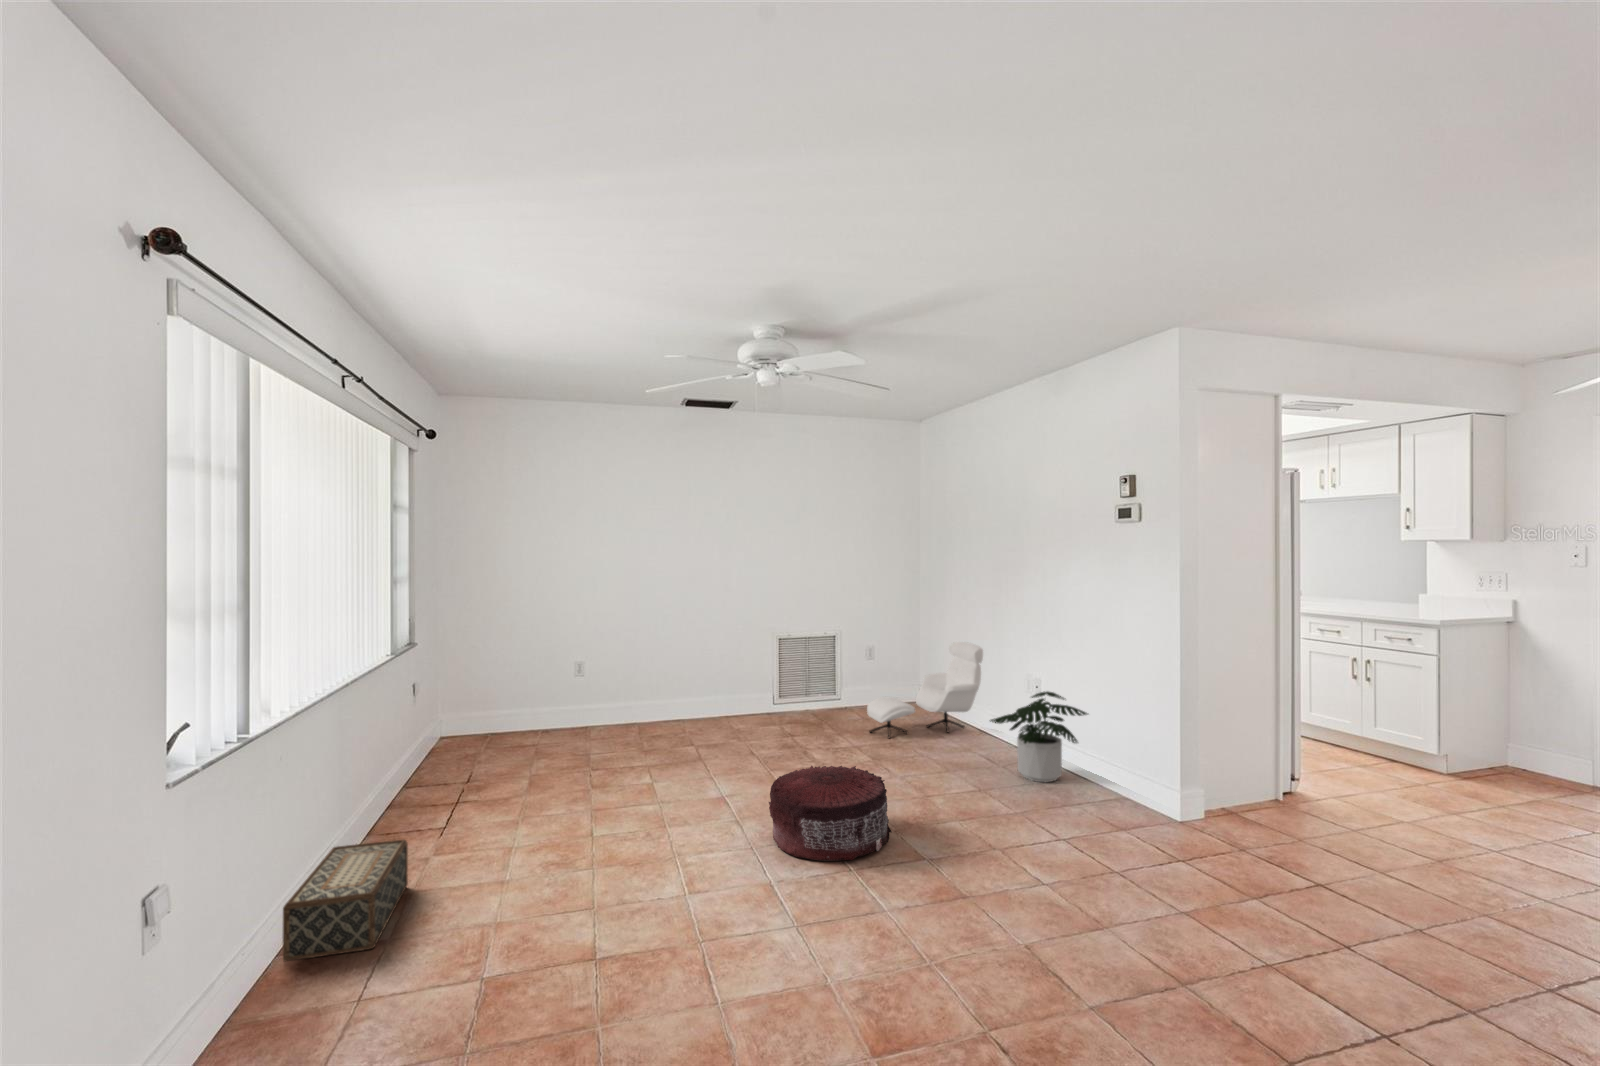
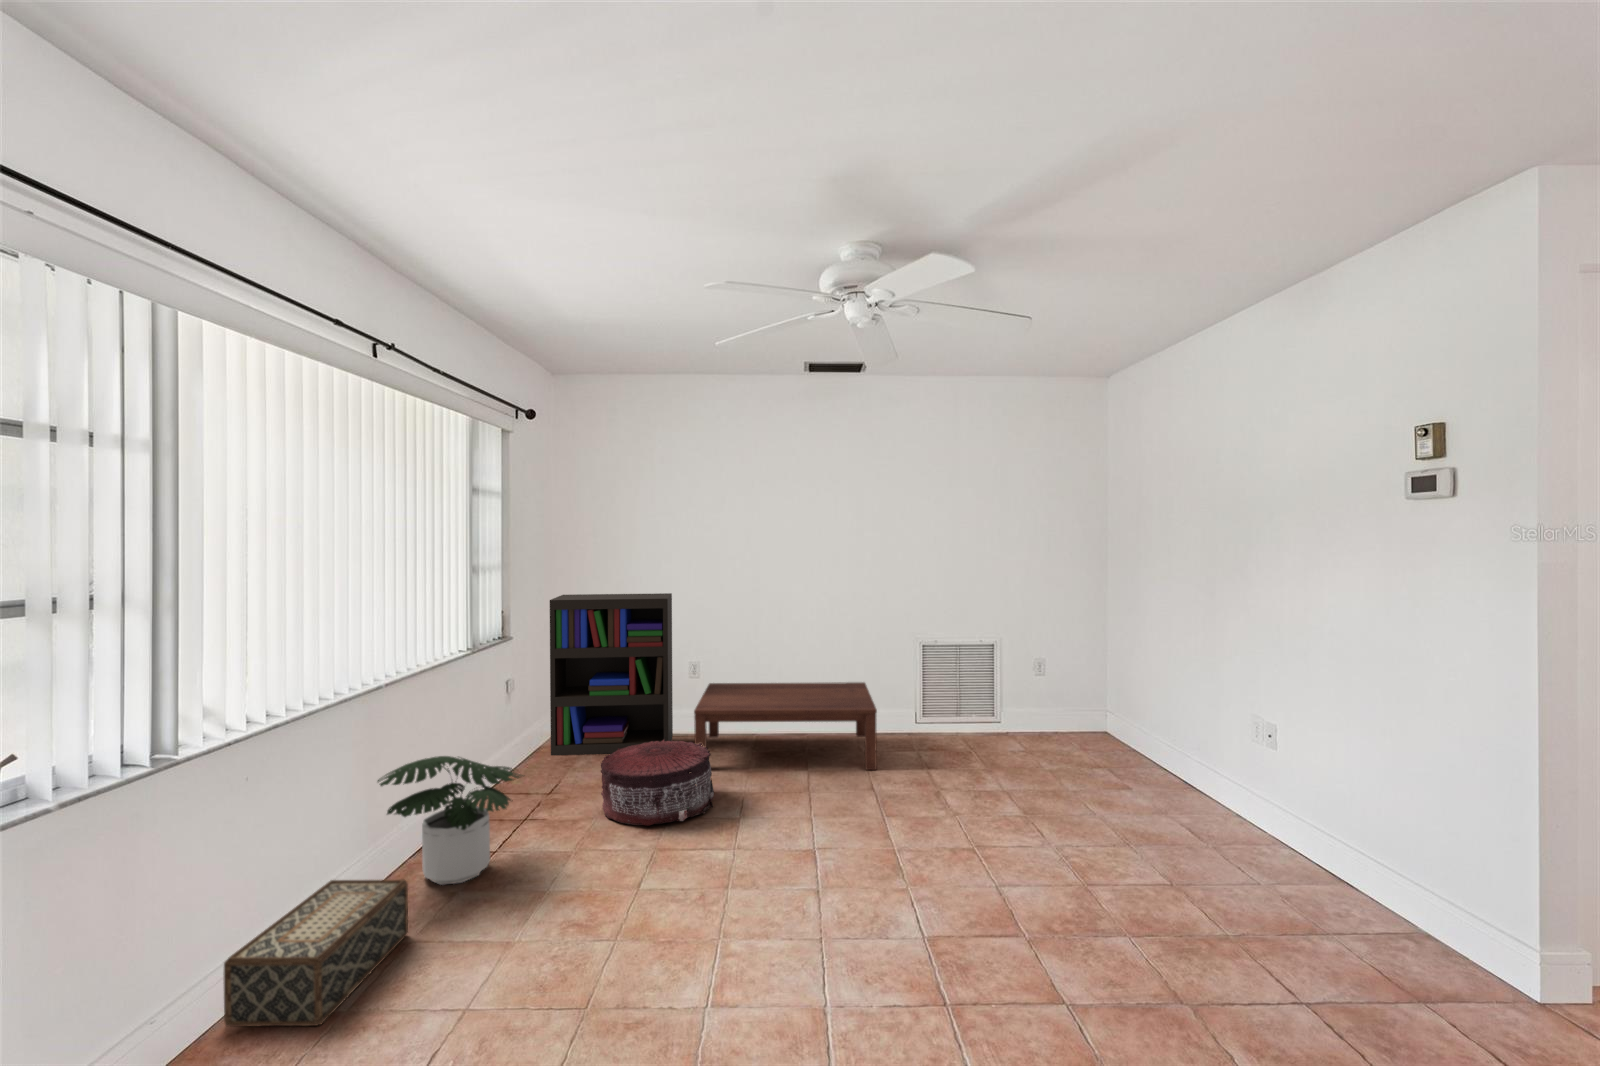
bookshelf: none [450,600,563,752] -> present [550,593,673,756]
armchair: present [867,642,983,738] -> none [1030,661,1194,784]
coffee table: none [594,672,750,753] -> present [694,682,877,770]
potted plant: present [990,691,1087,782] -> present [378,756,523,885]
pouf: present [769,766,892,861] -> present [601,740,714,826]

